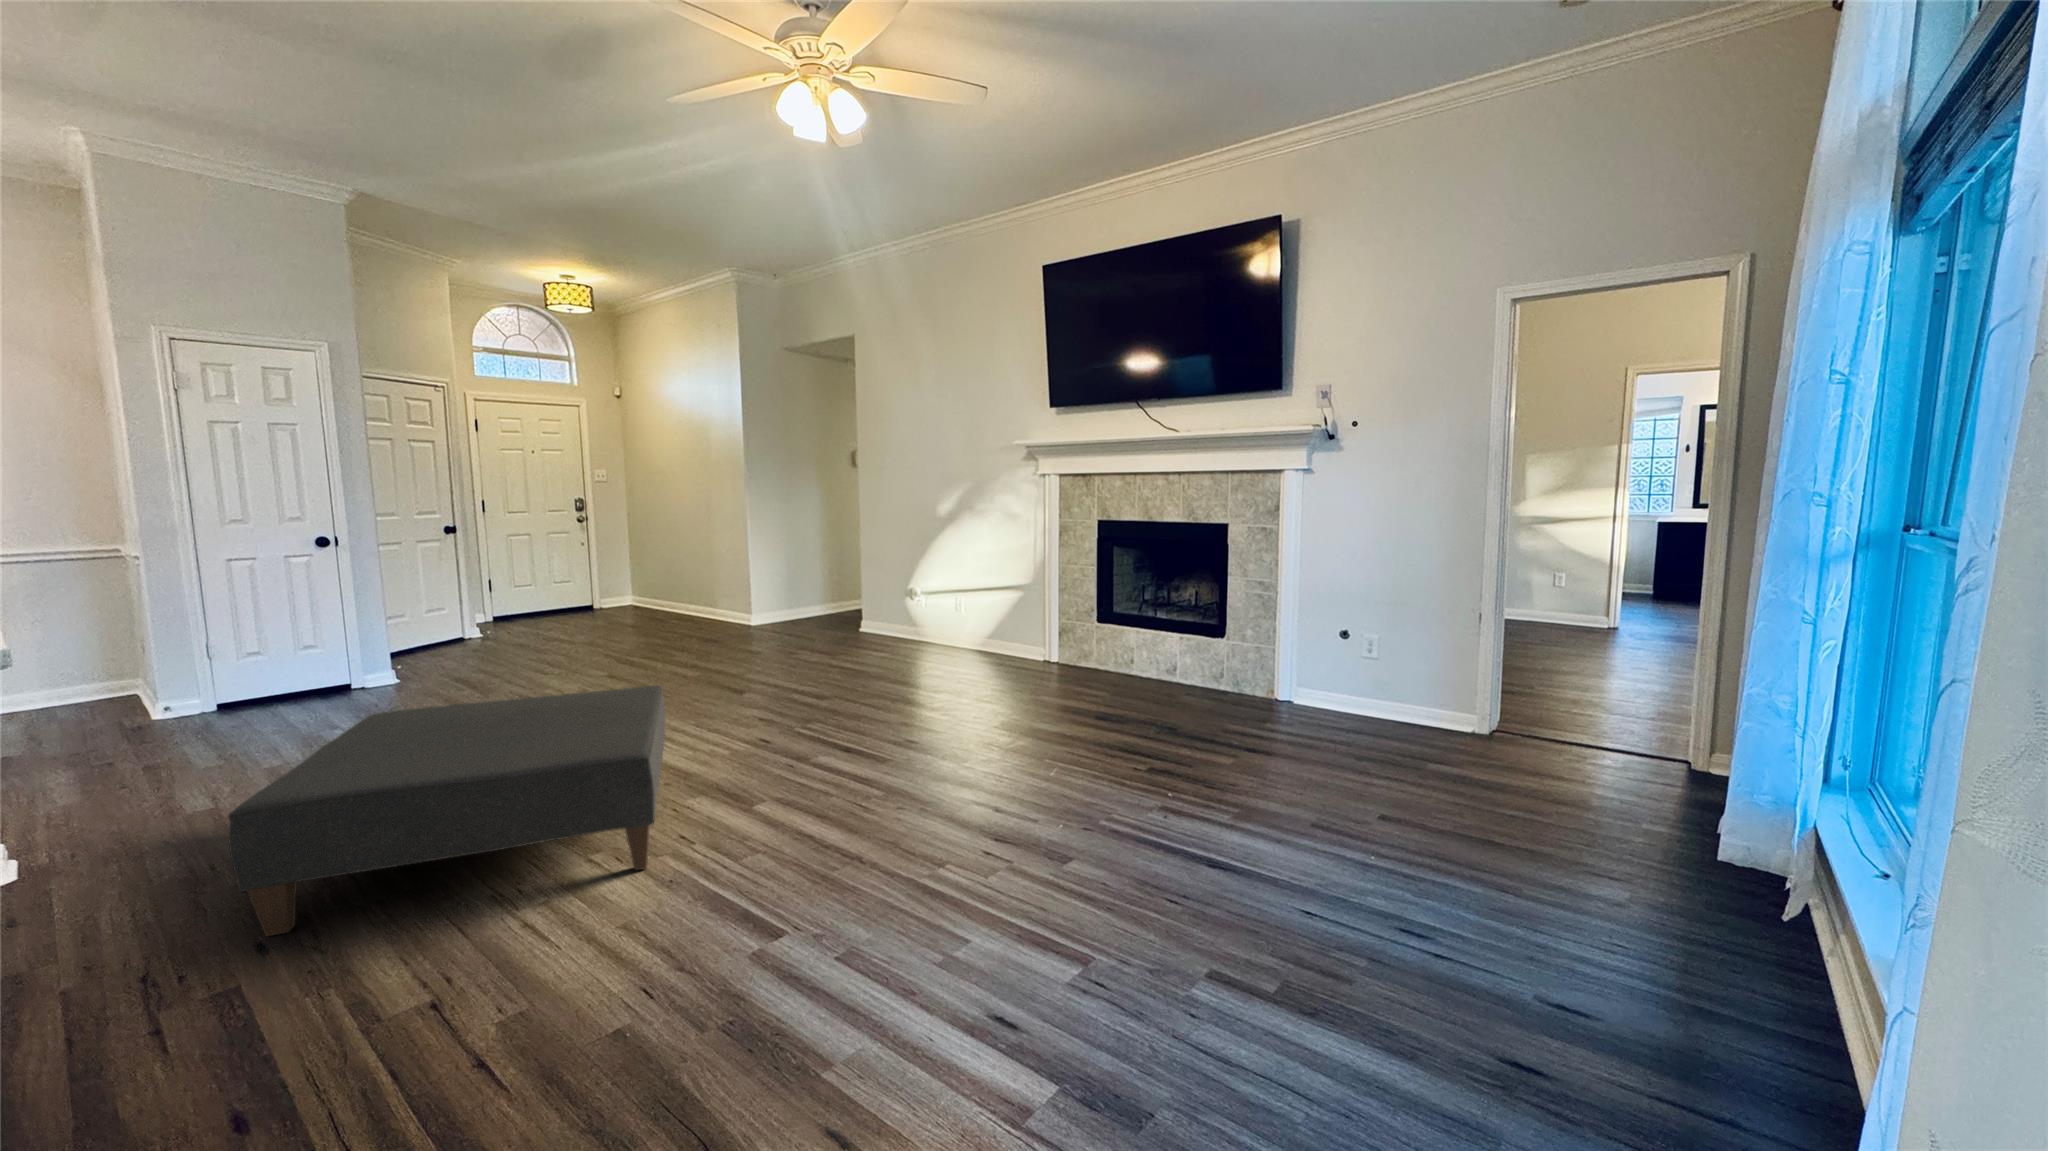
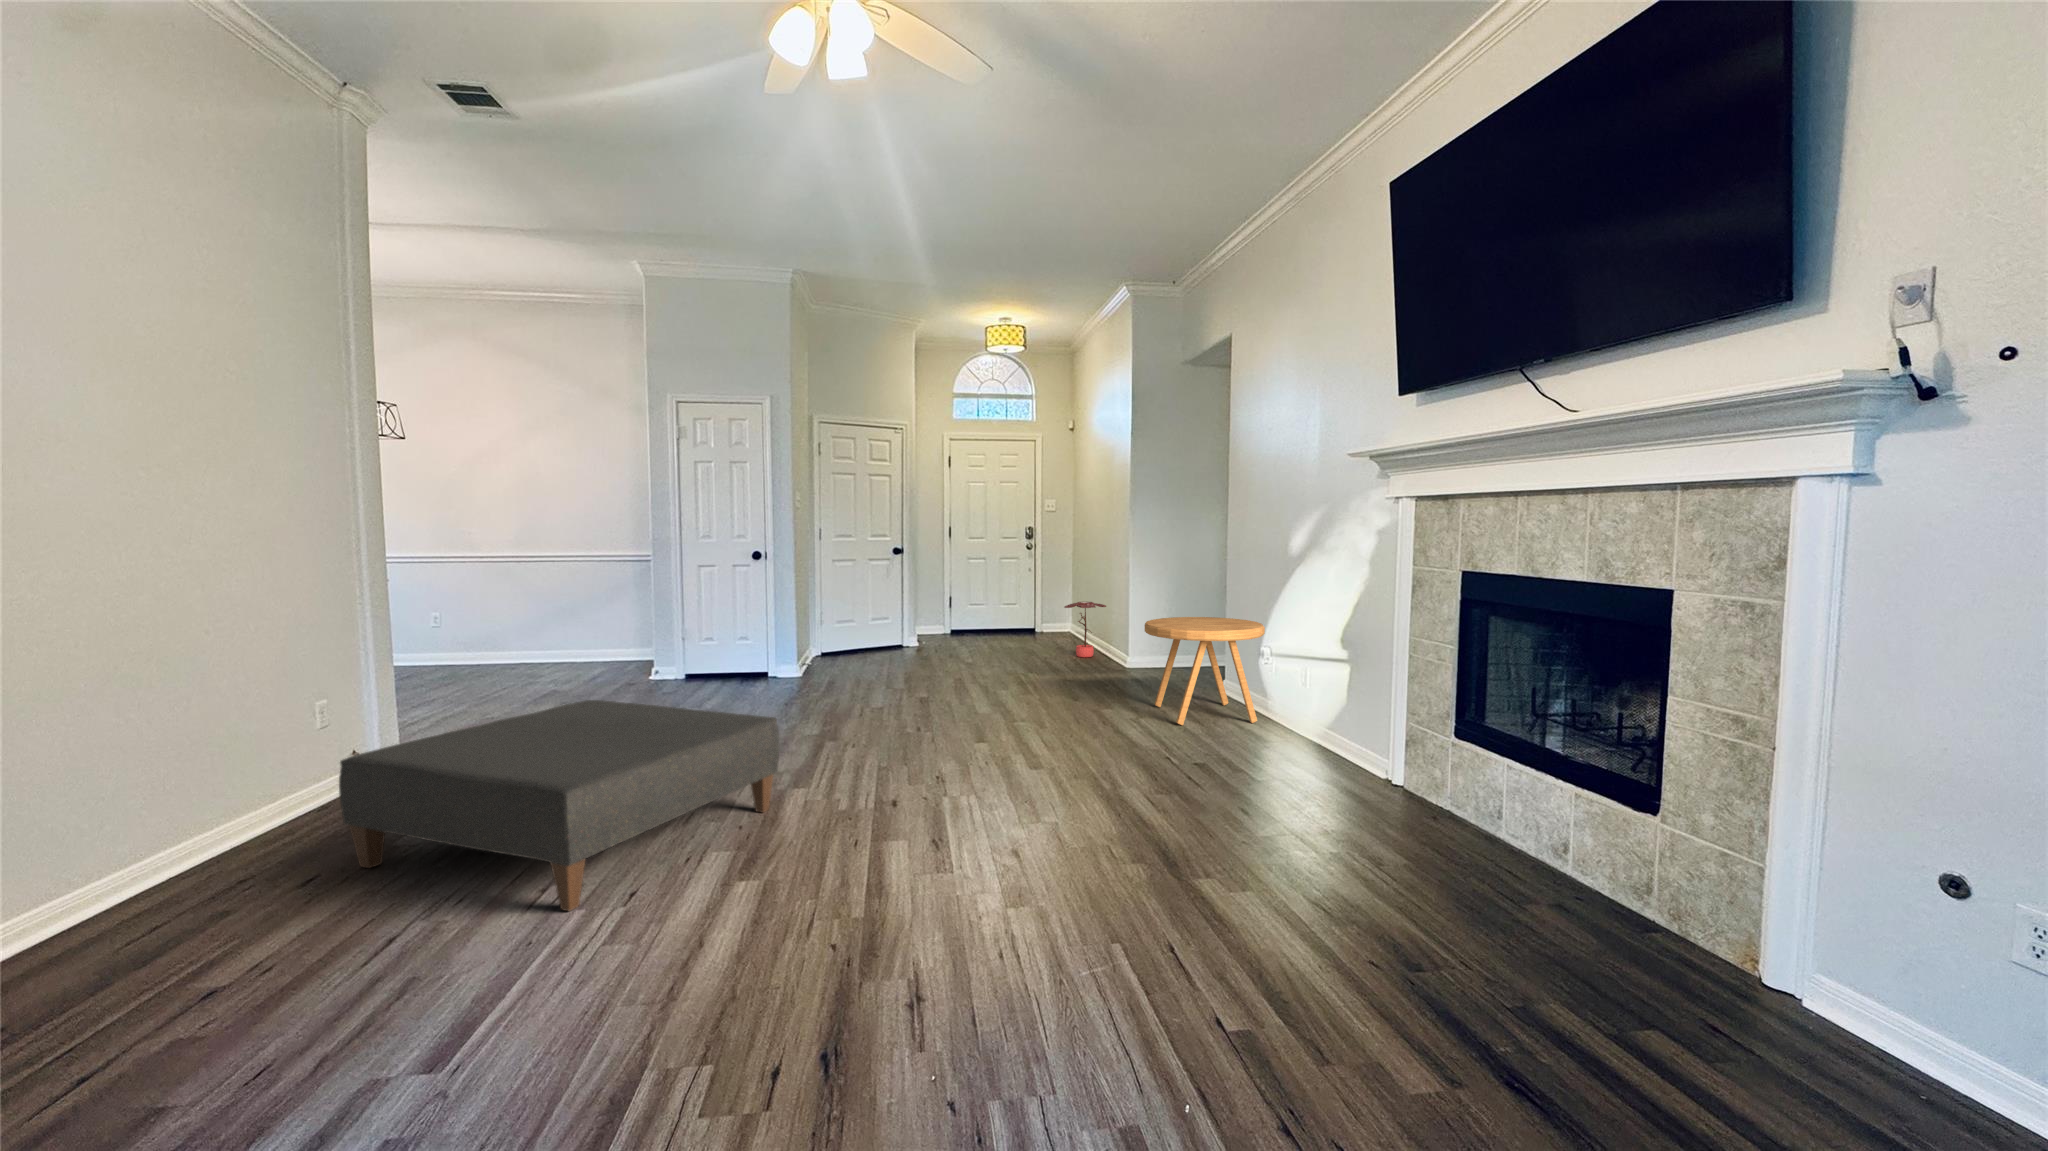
side table: none [826,568,921,654] -> present [1145,617,1265,725]
potted plant: none [672,569,714,622] -> present [1064,602,1106,657]

